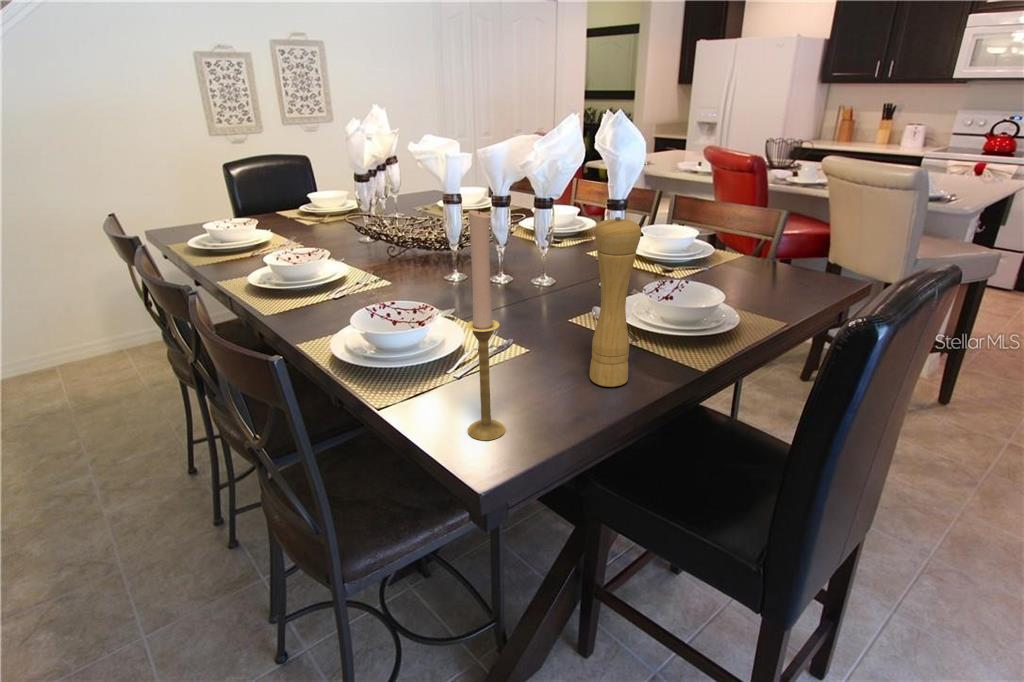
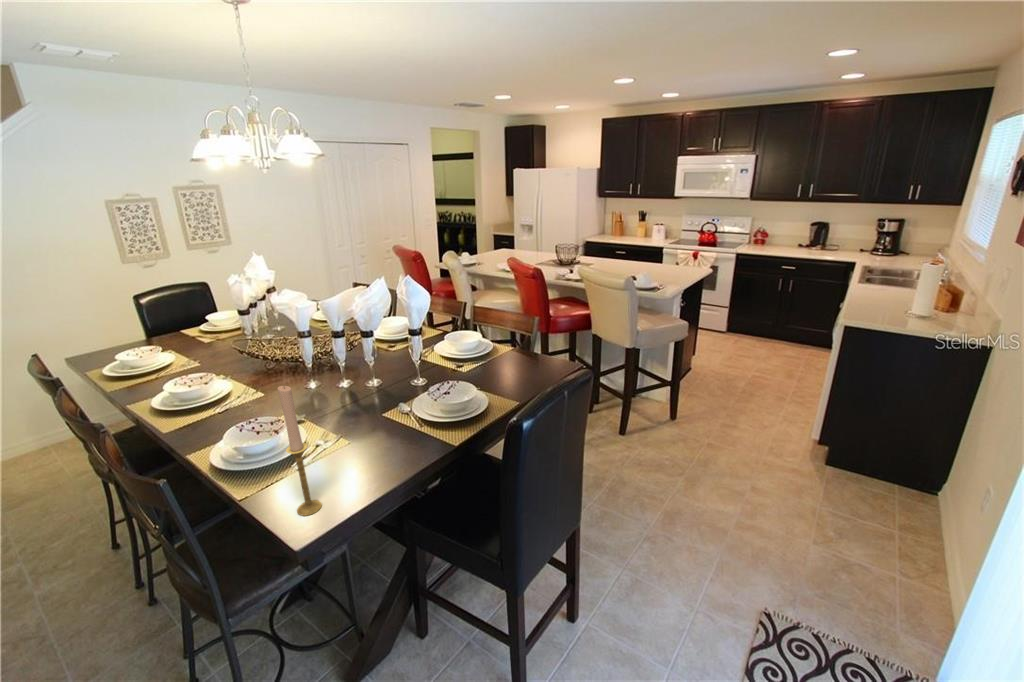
pepper mill: present [590,217,641,387] -> none [373,367,409,465]

